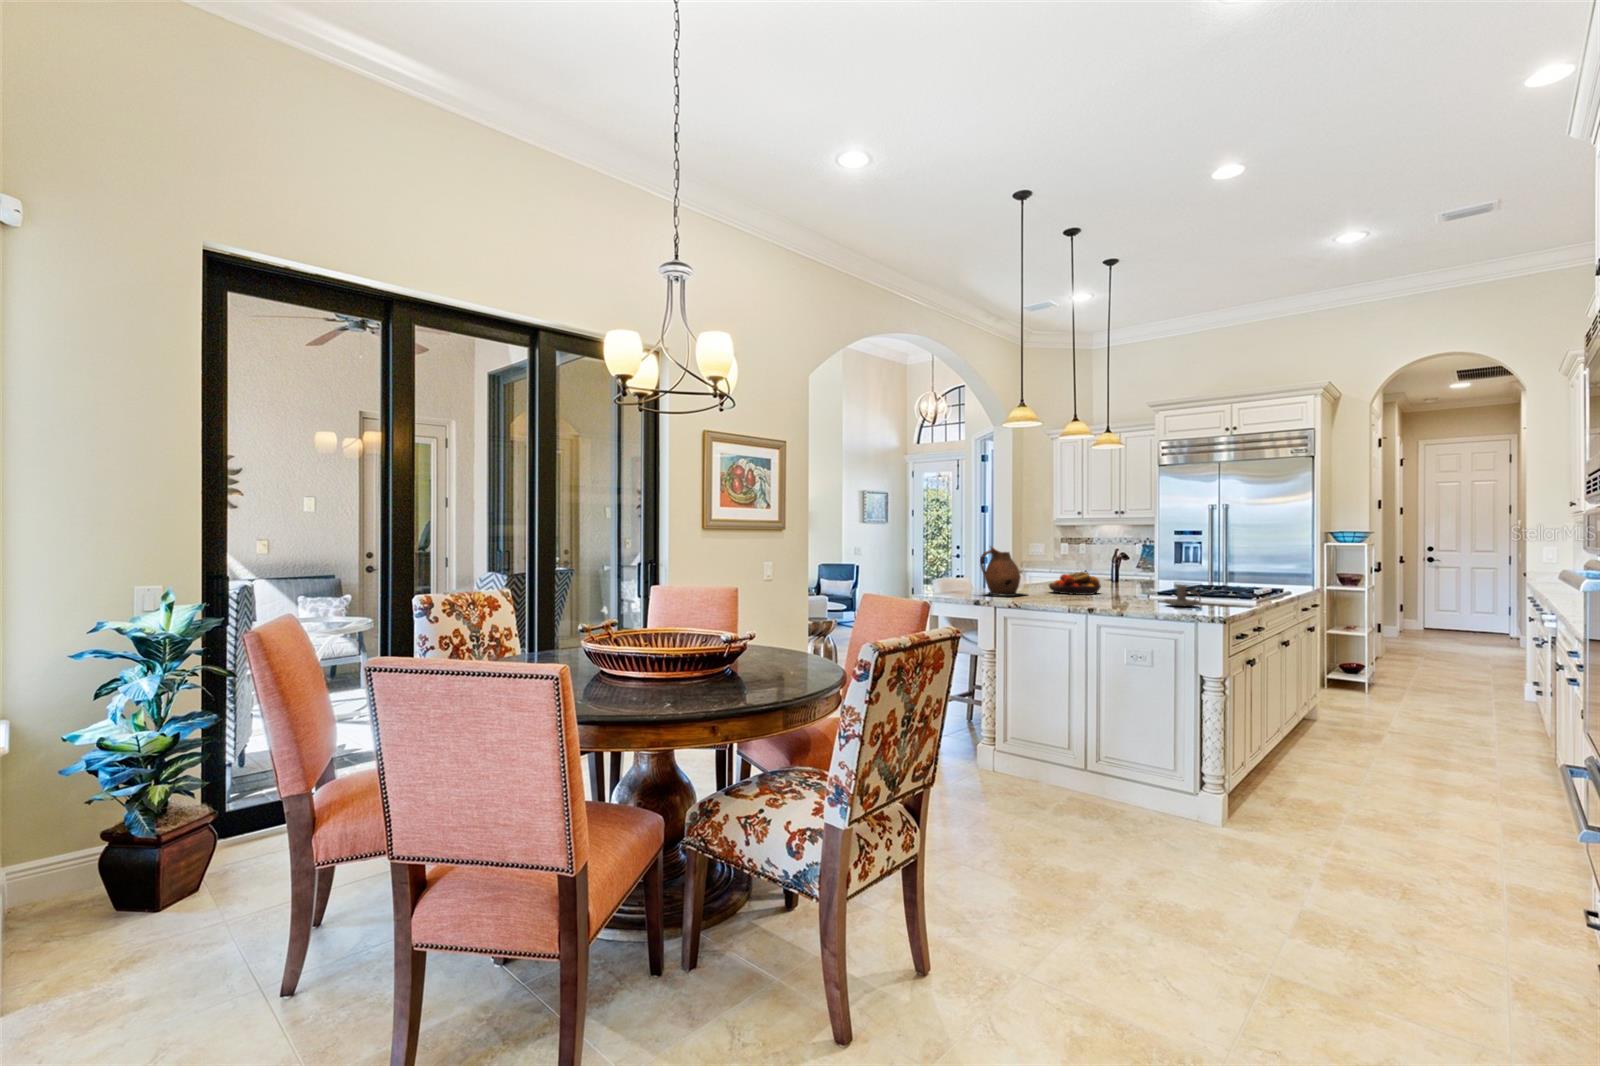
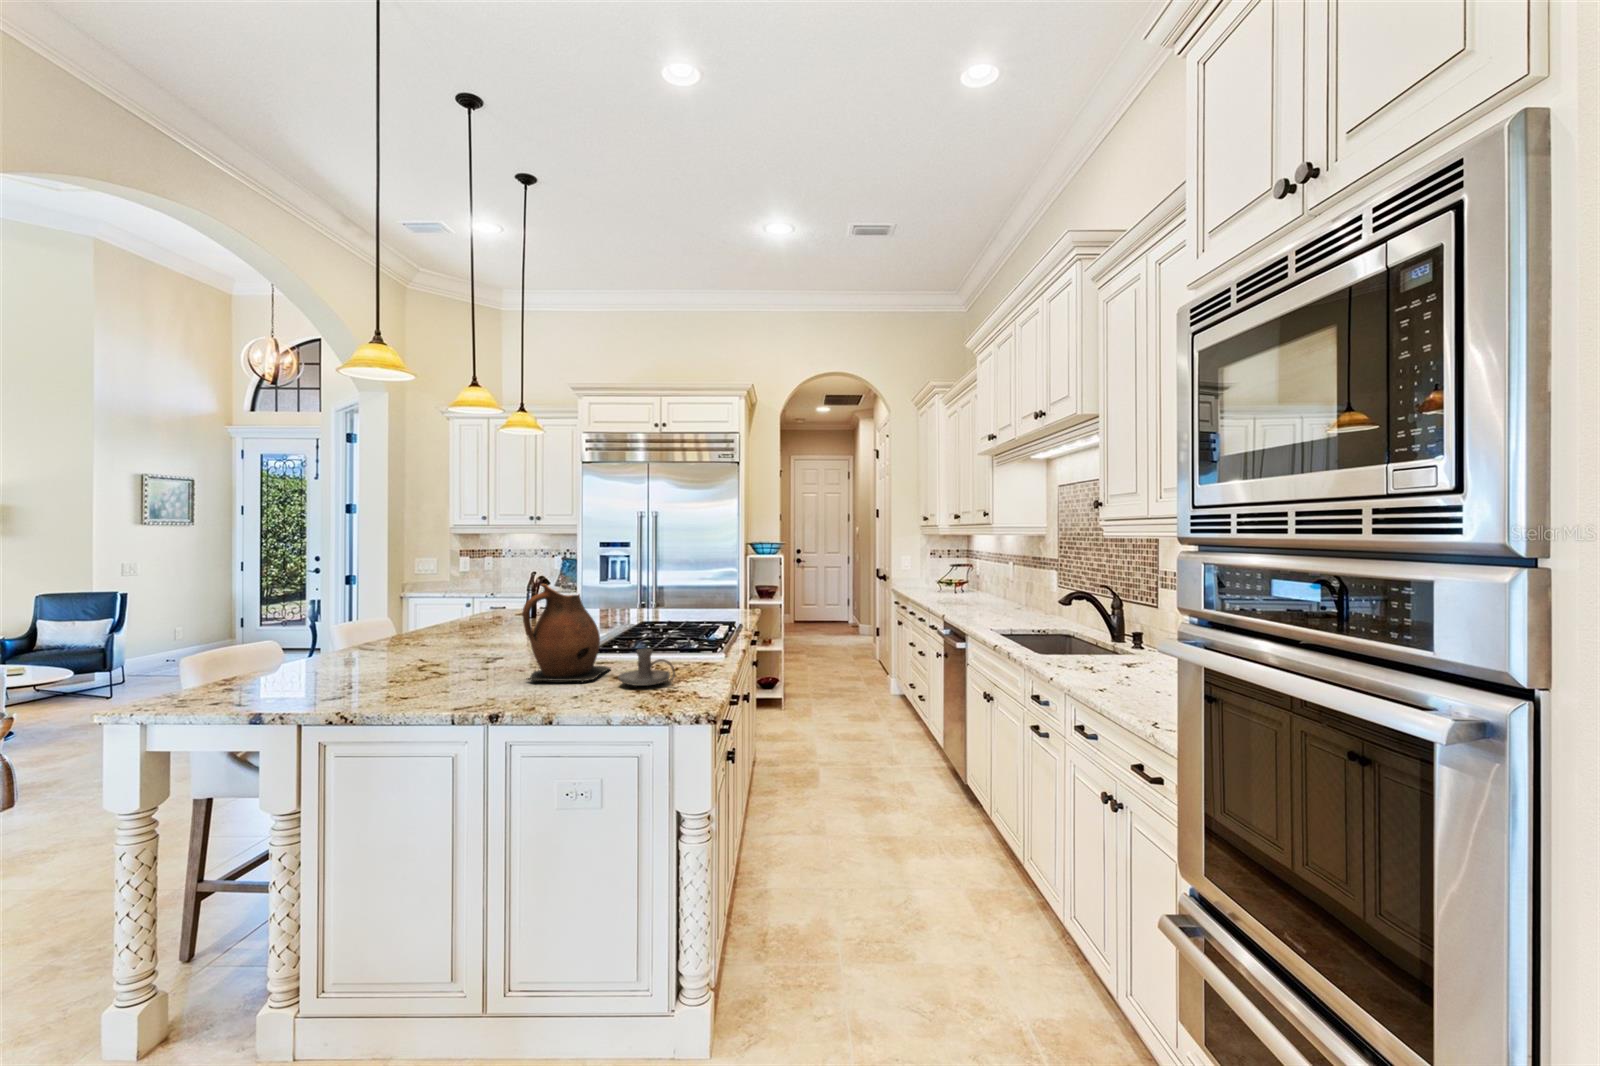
ceramic pitcher: present [980,546,1023,596] -> present [522,584,611,682]
fruit bowl: present [1049,572,1101,595] -> none [422,620,513,663]

